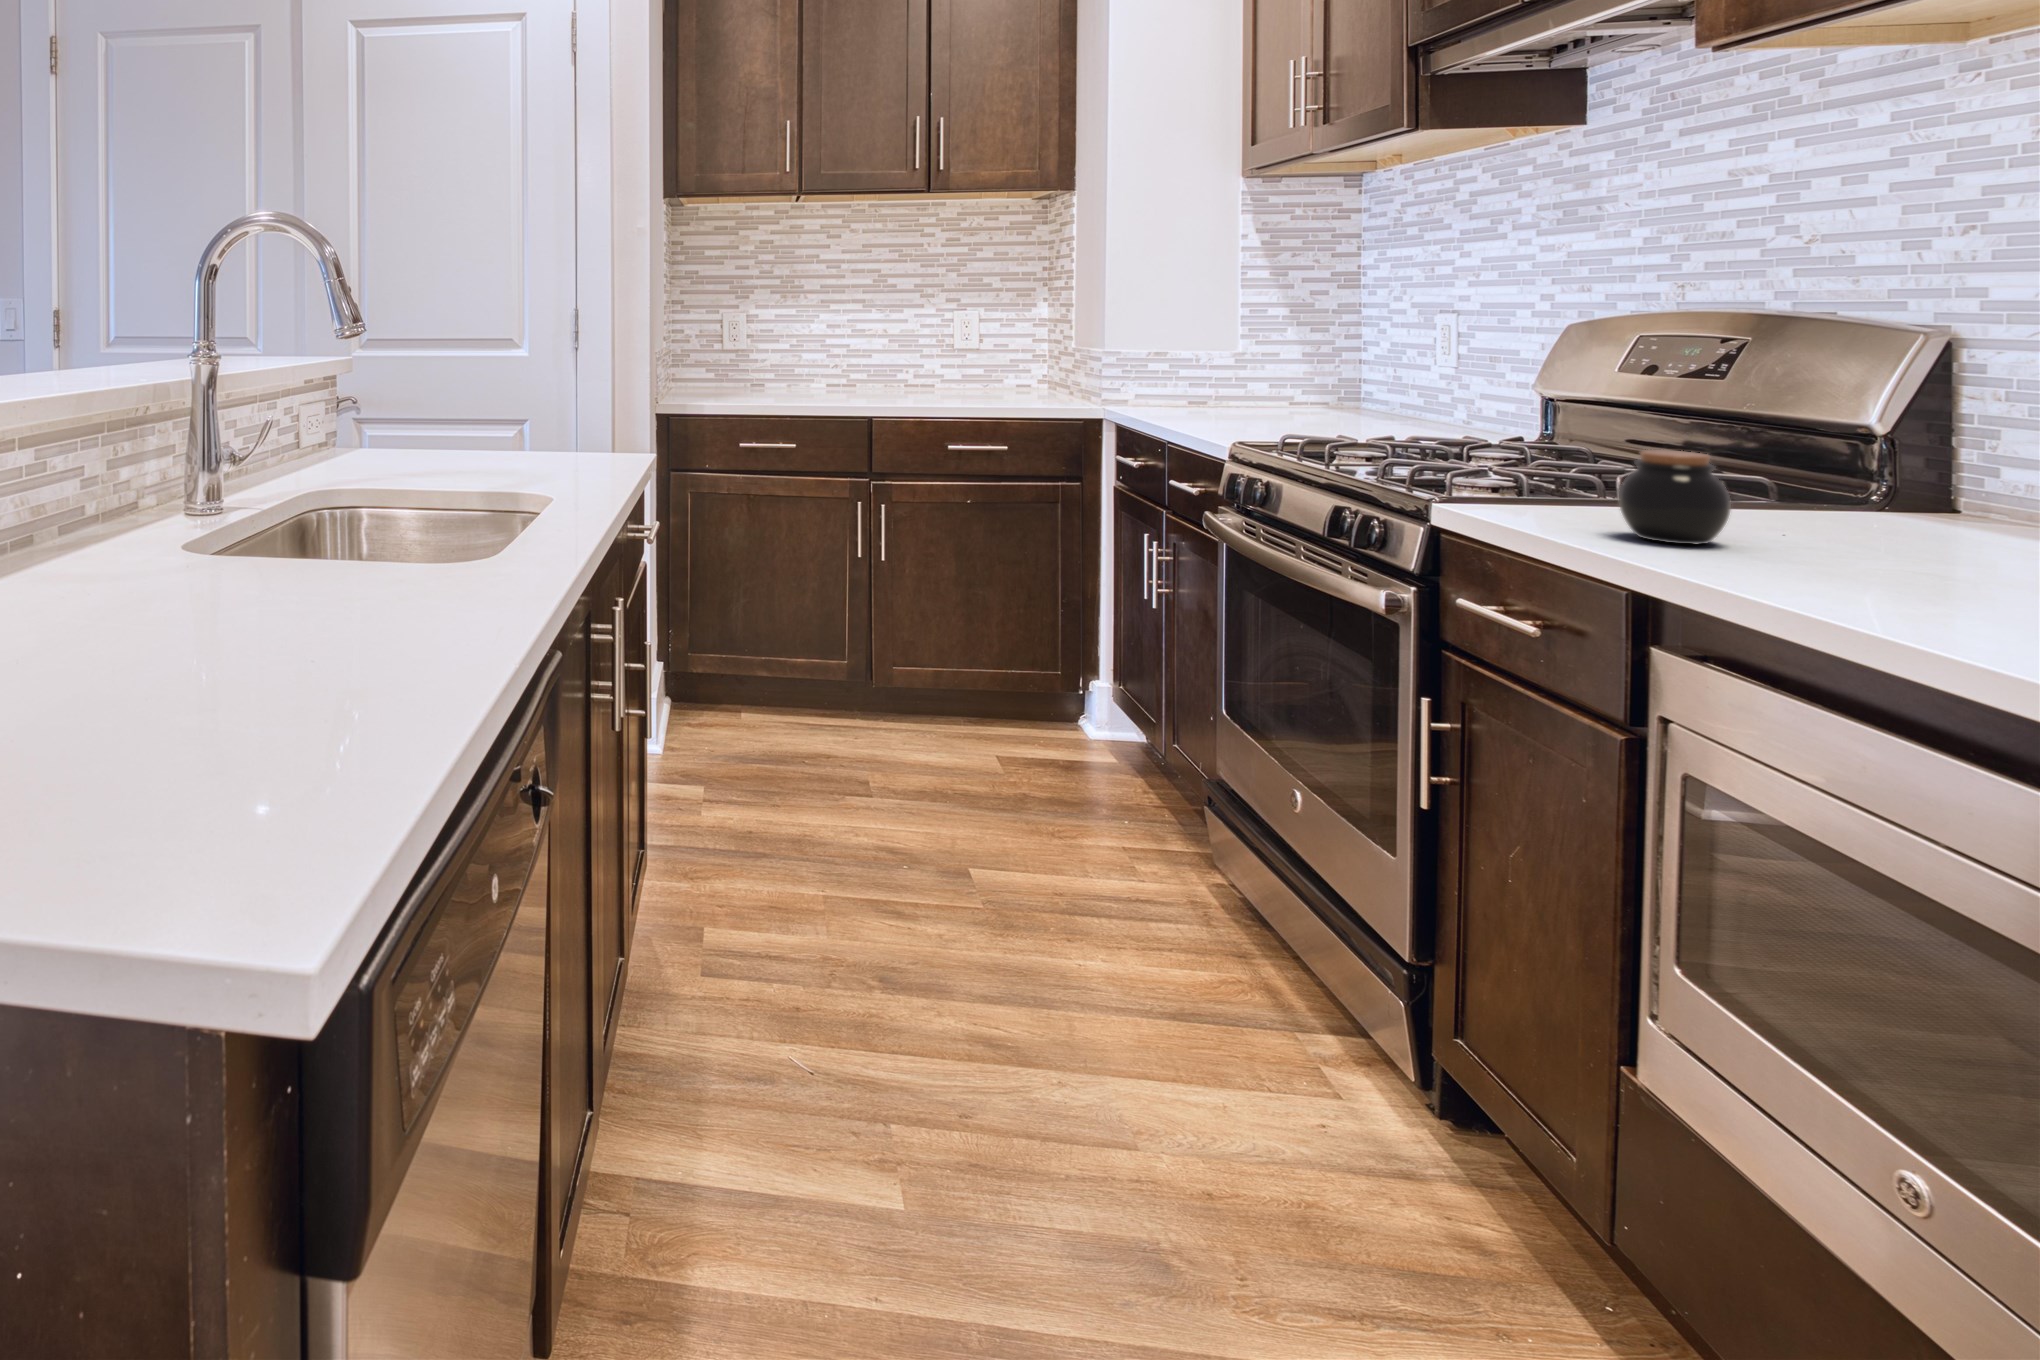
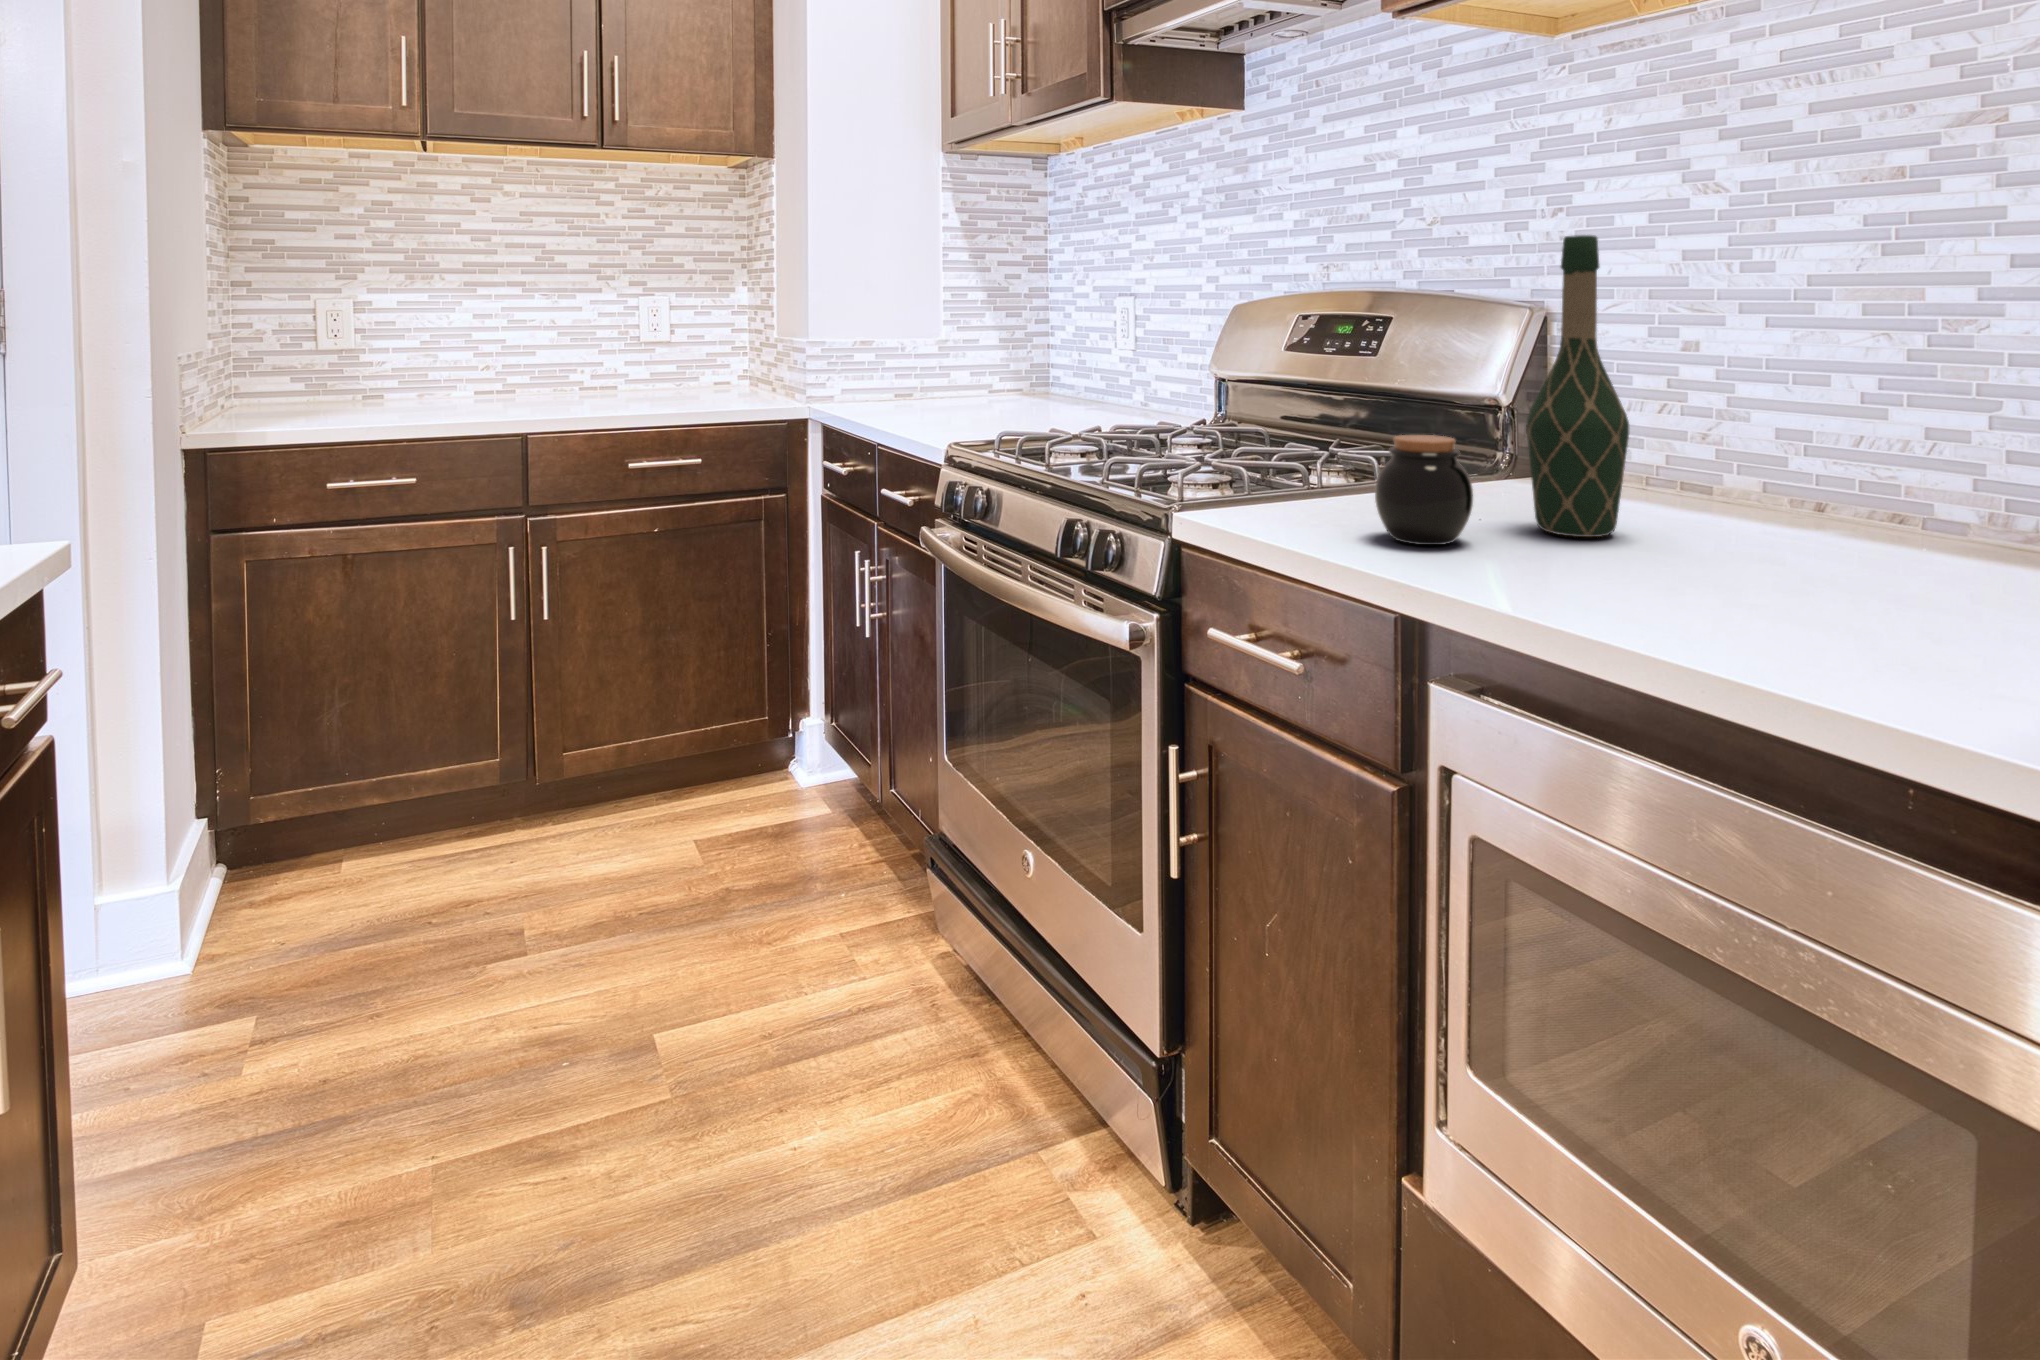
wine bottle: none [1817,277,1951,558] -> present [1526,235,1629,537]

